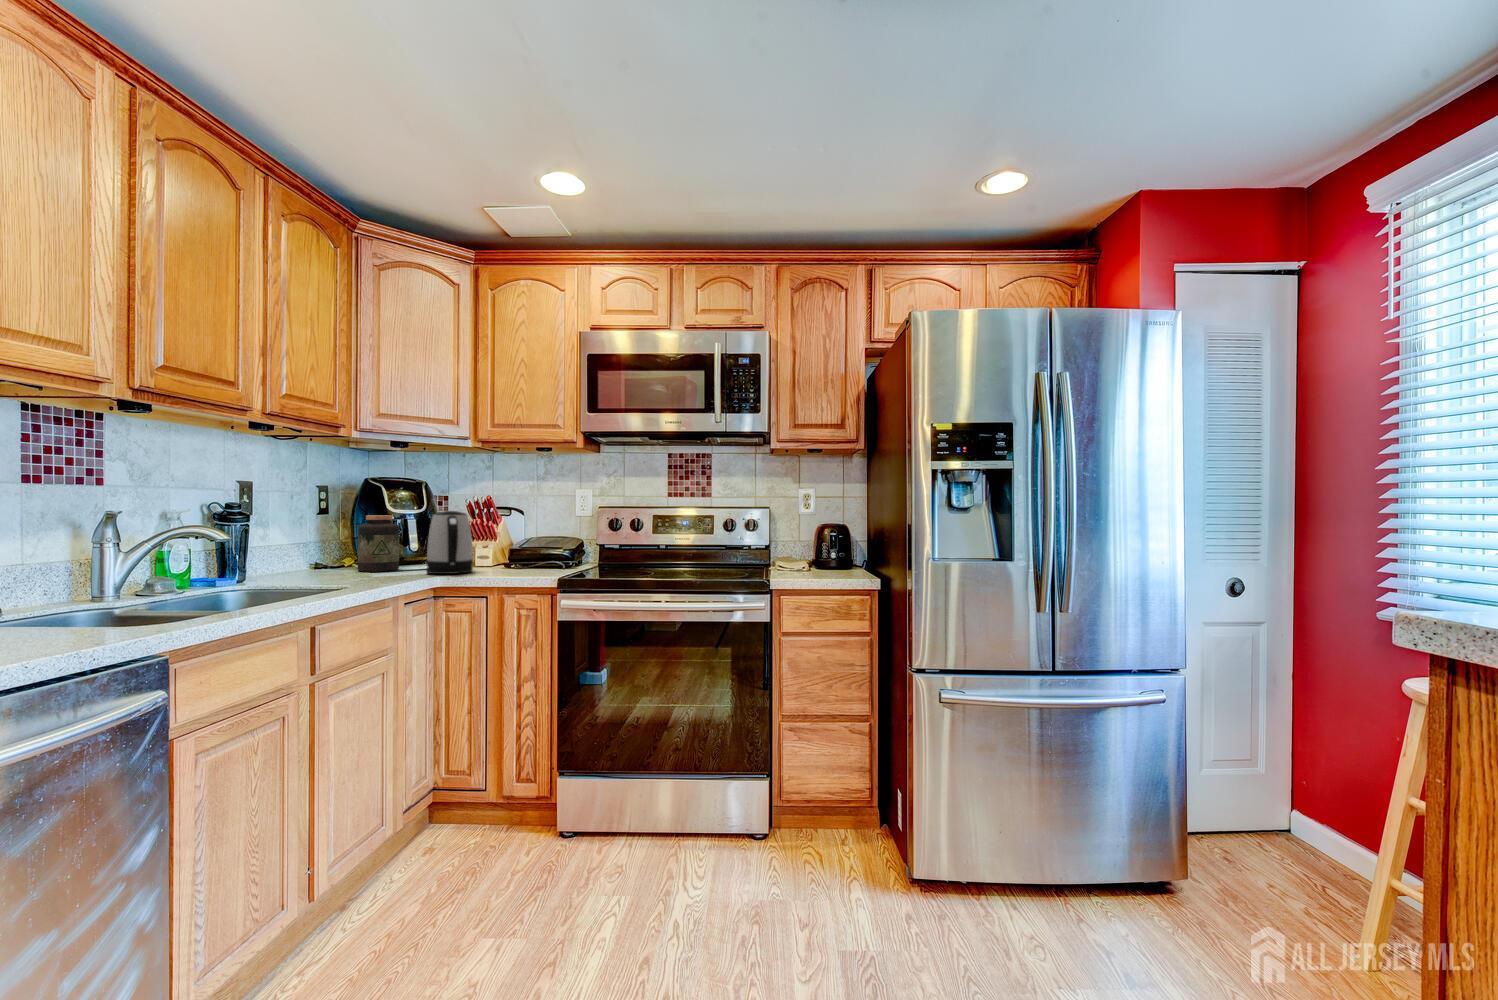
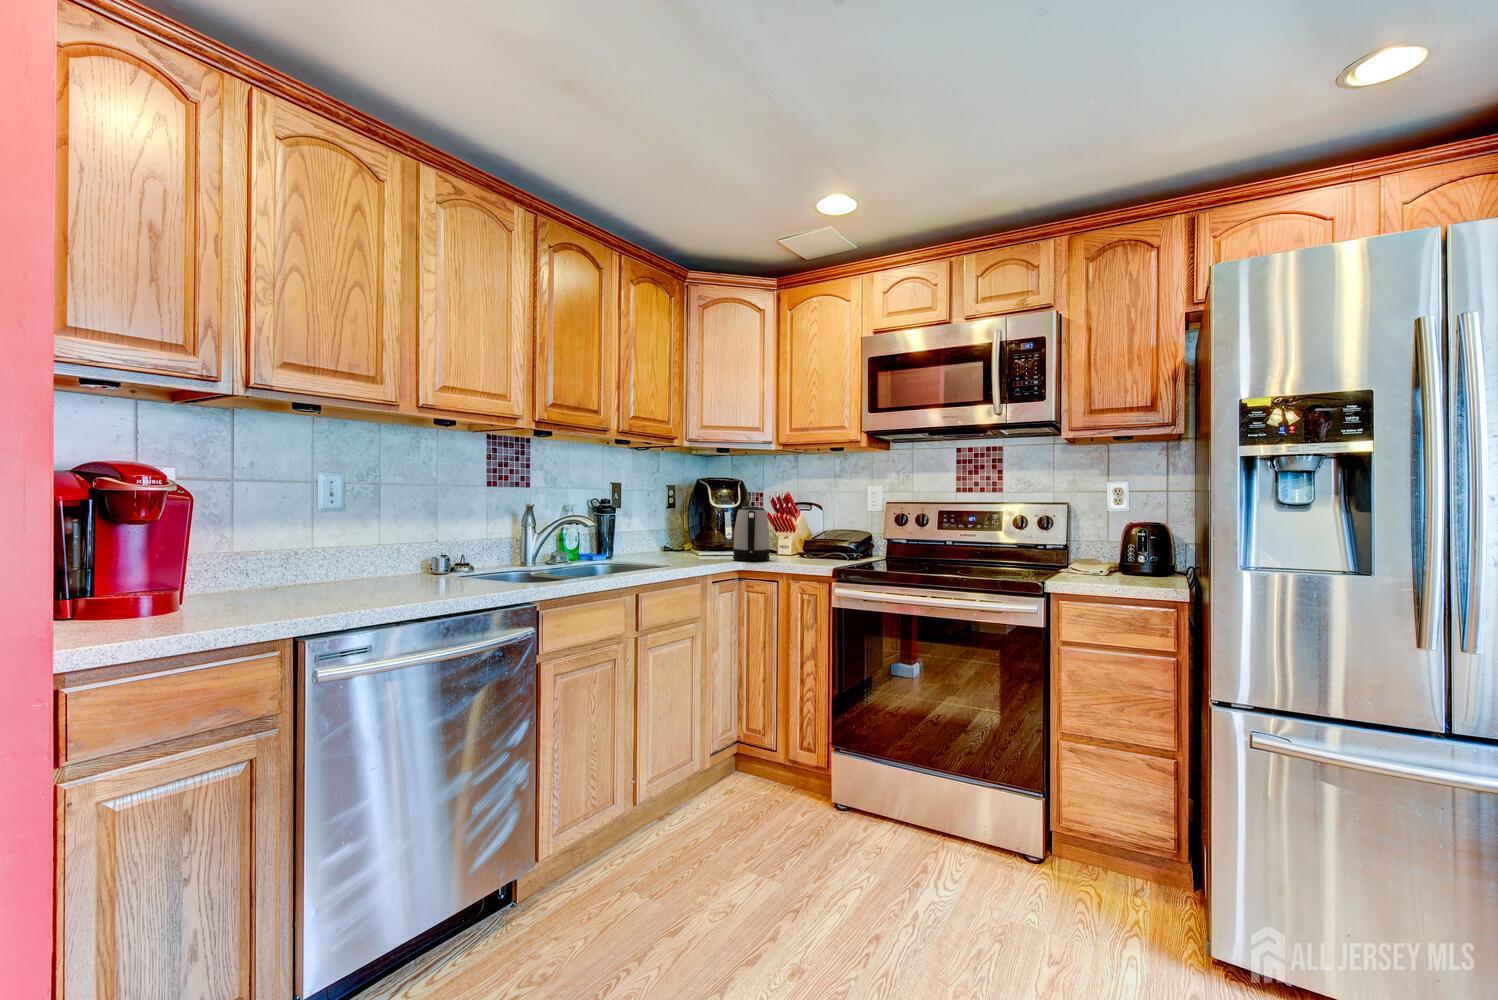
jar: present [358,515,399,572] -> none [688,510,718,556]

